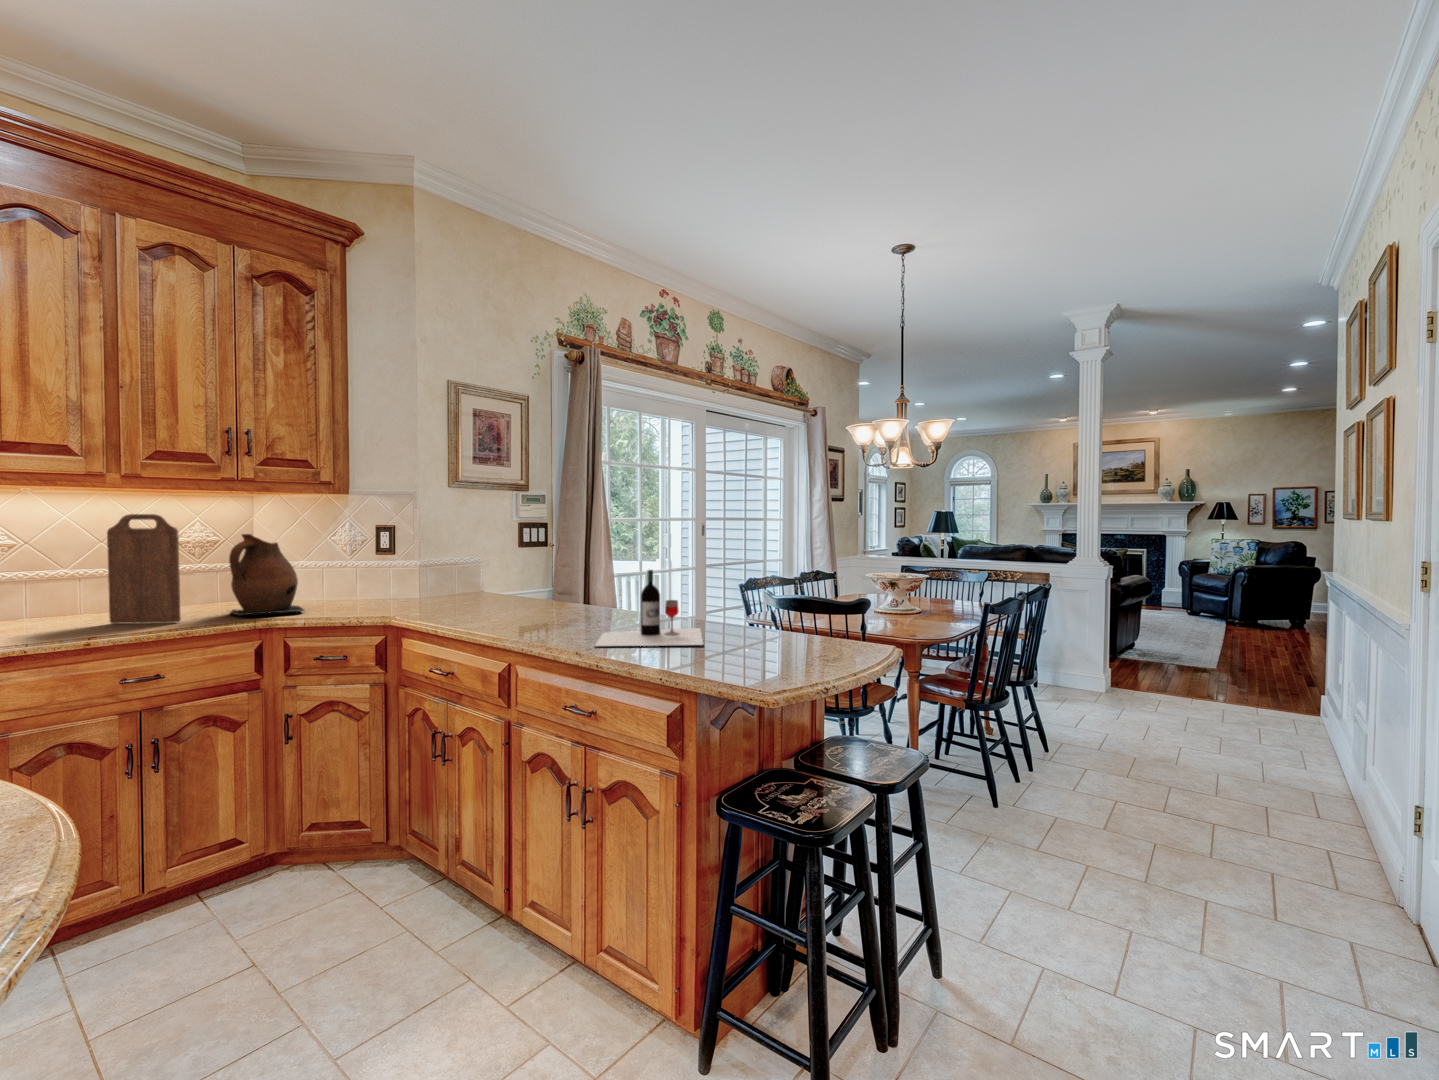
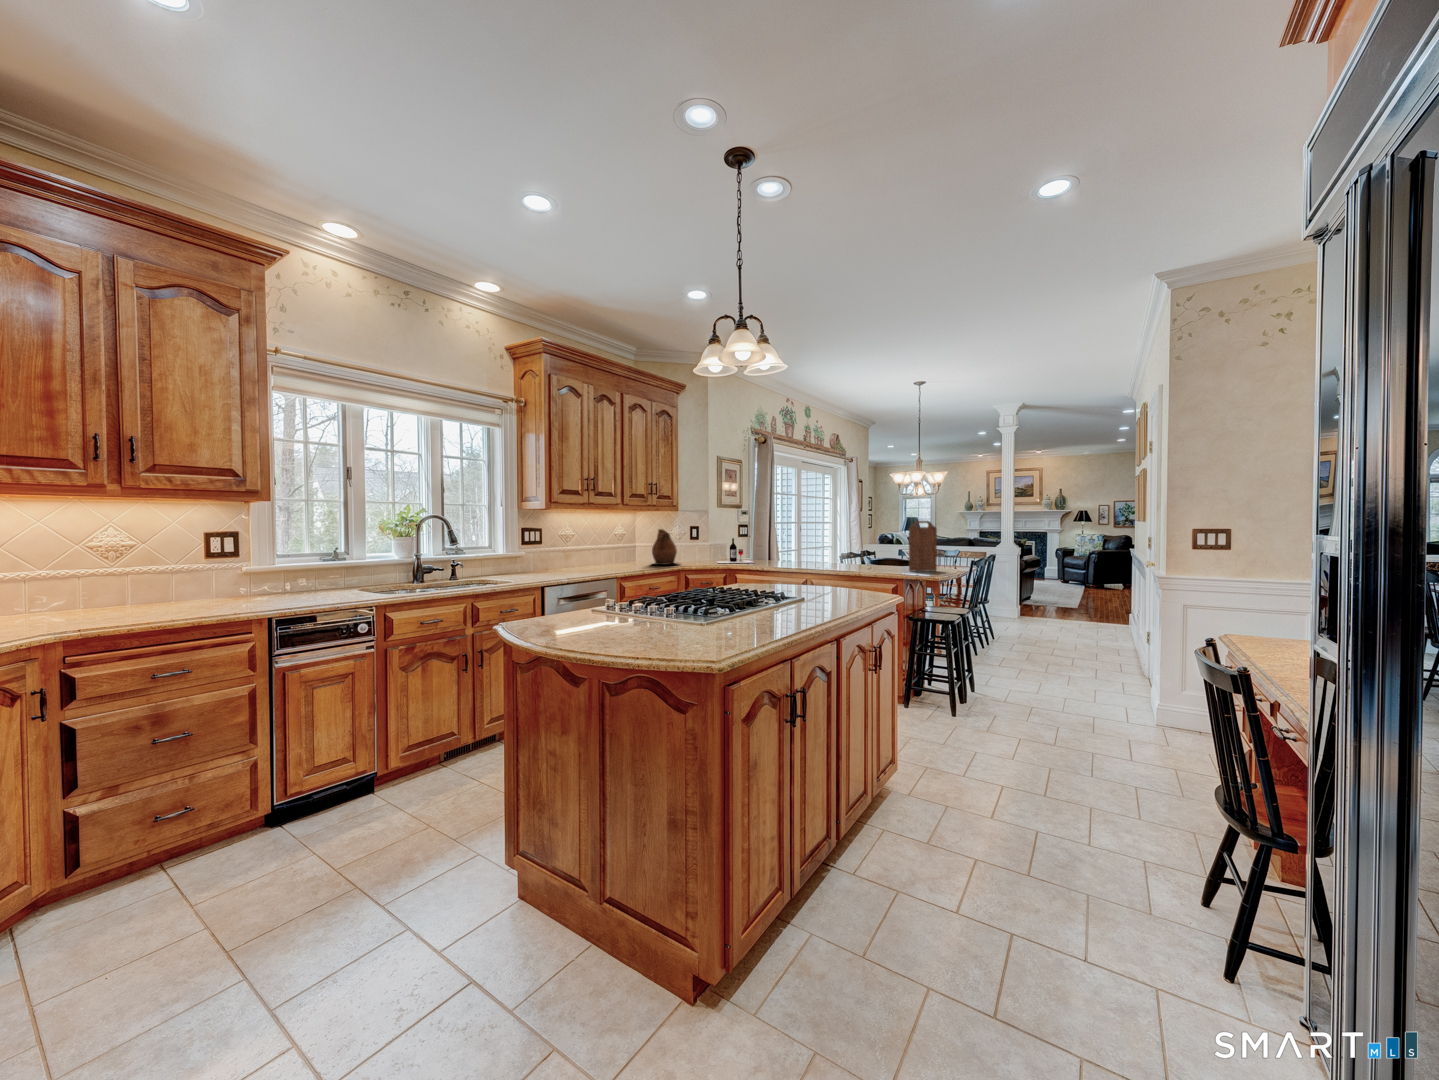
cutting board: present [107,514,181,624] -> present [909,521,937,572]
wine bottle: present [595,570,703,646] -> present [716,538,754,563]

